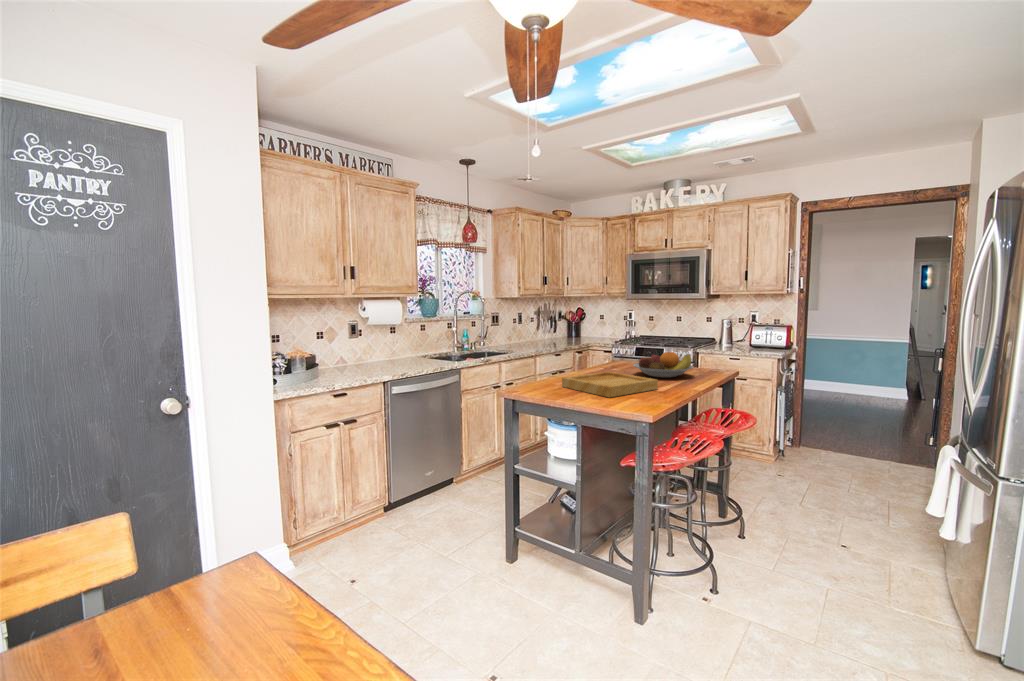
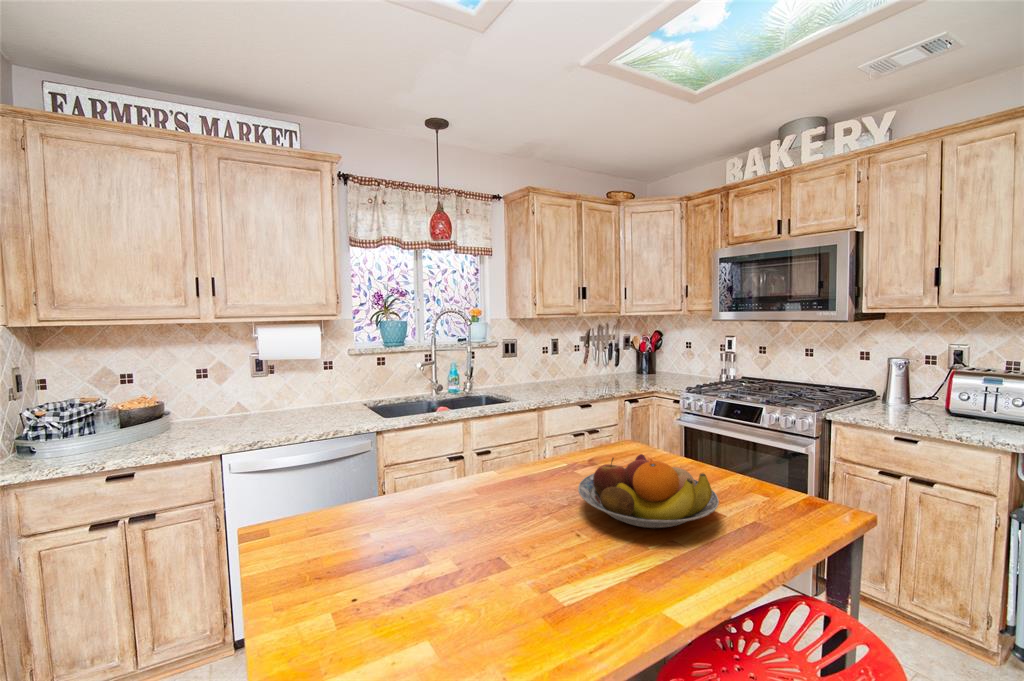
tray: present [562,372,658,397] -> none [338,499,540,635]

